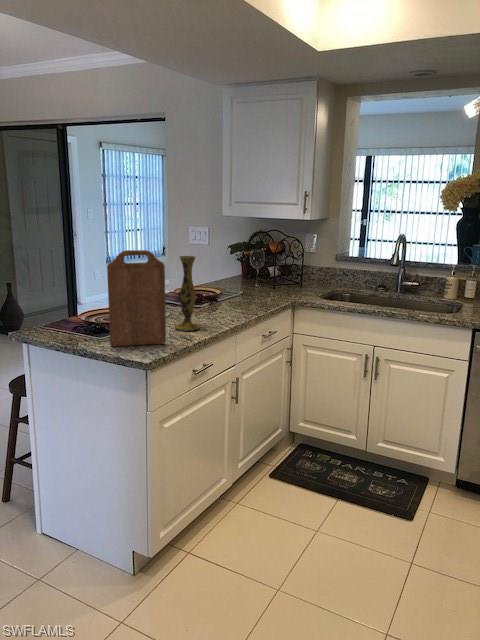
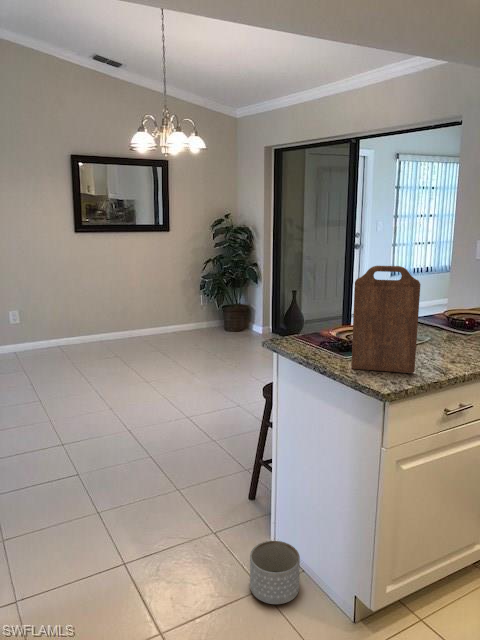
vase: present [175,256,199,330] -> none [432,274,466,362]
planter: none [25,527,78,589] -> present [250,541,300,604]

